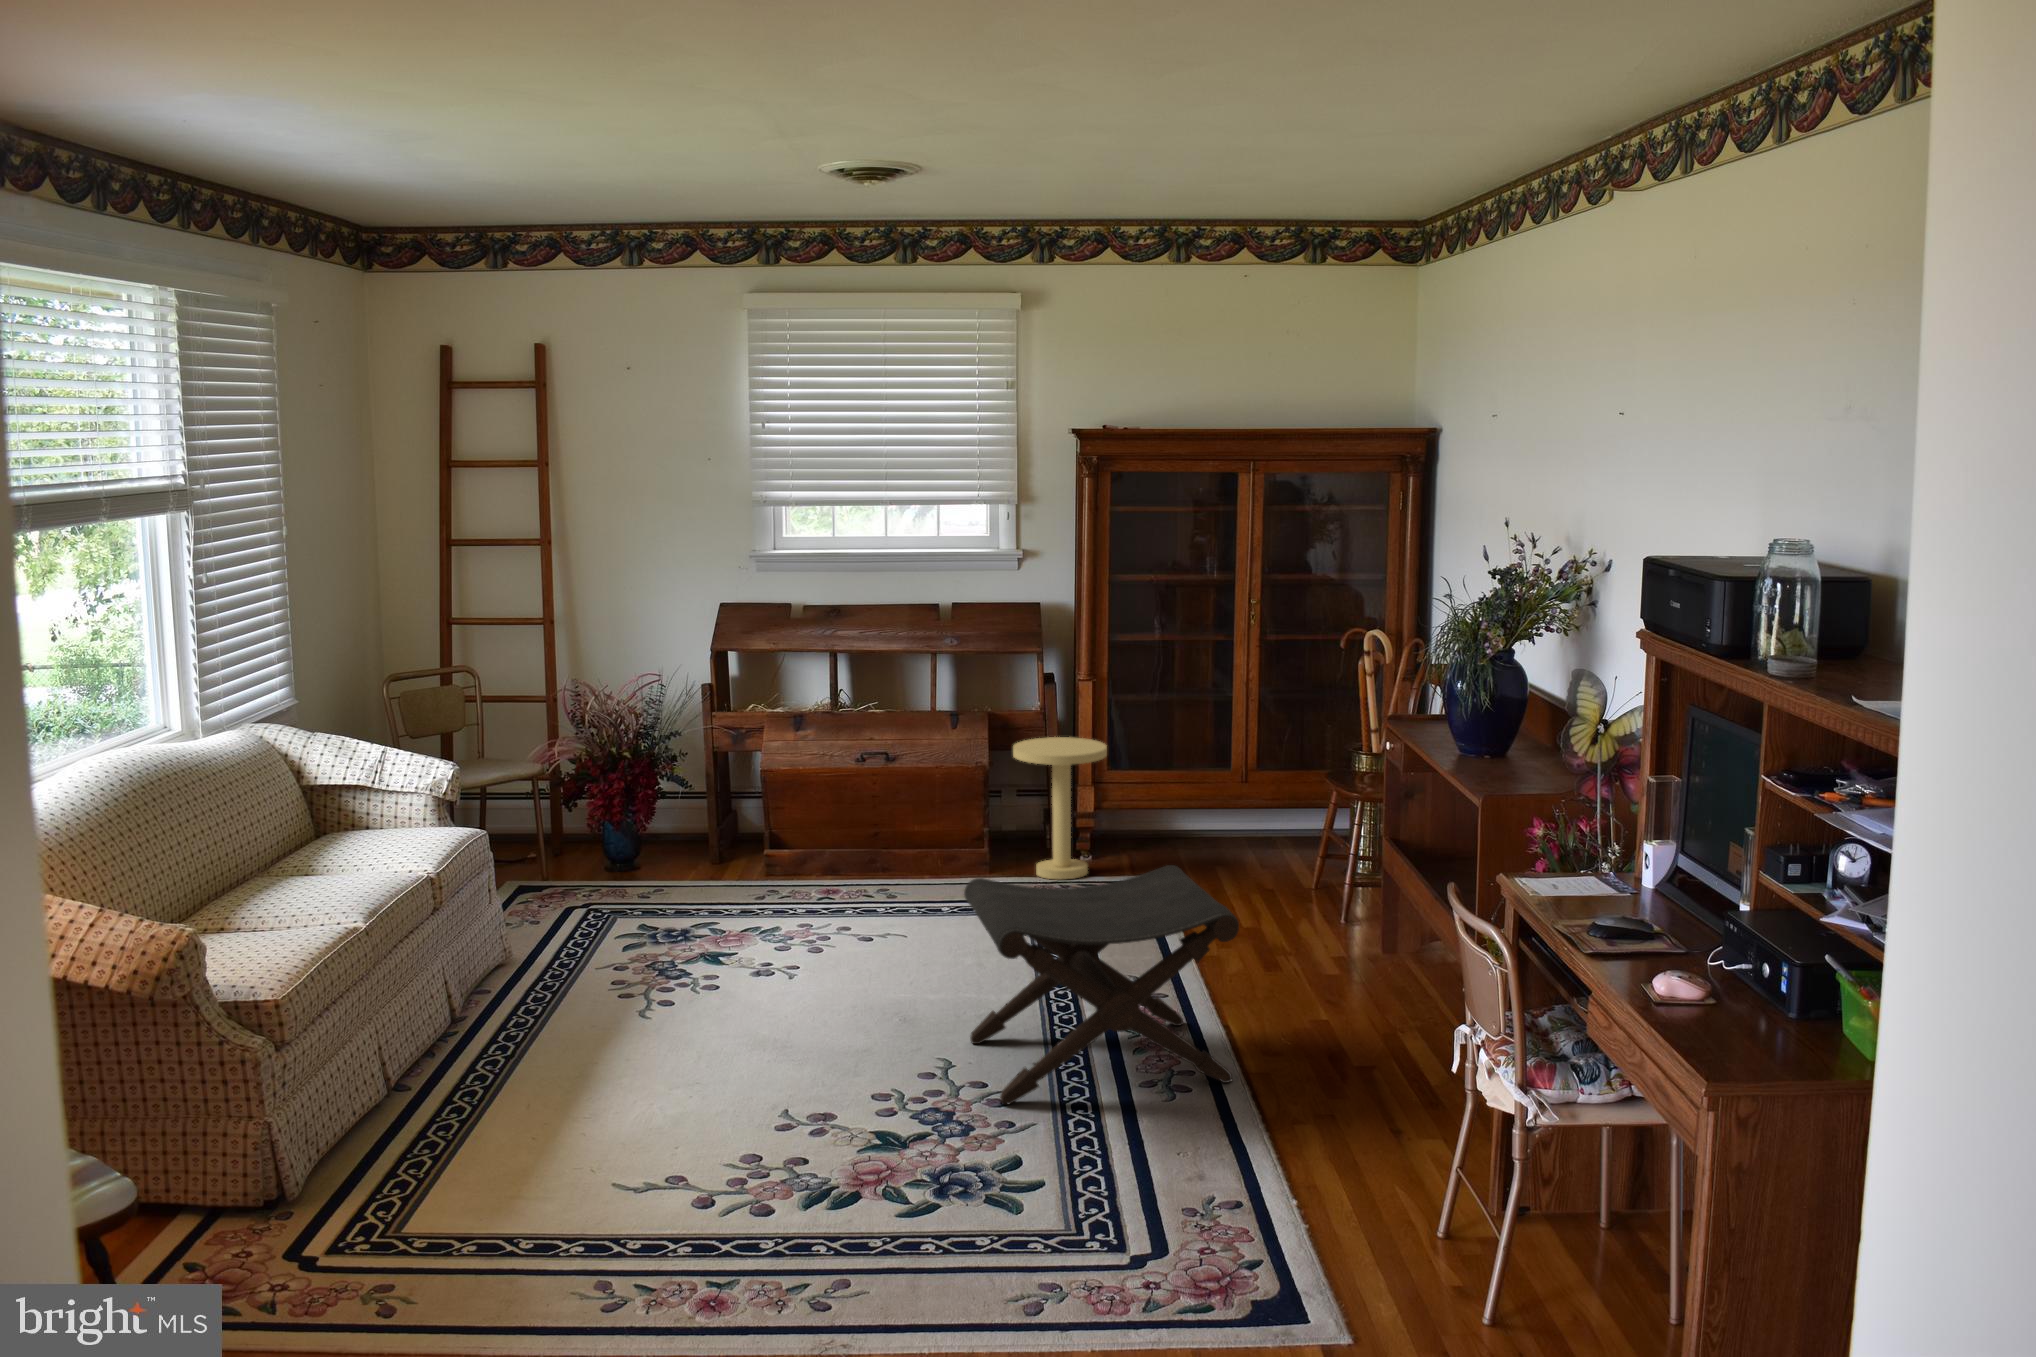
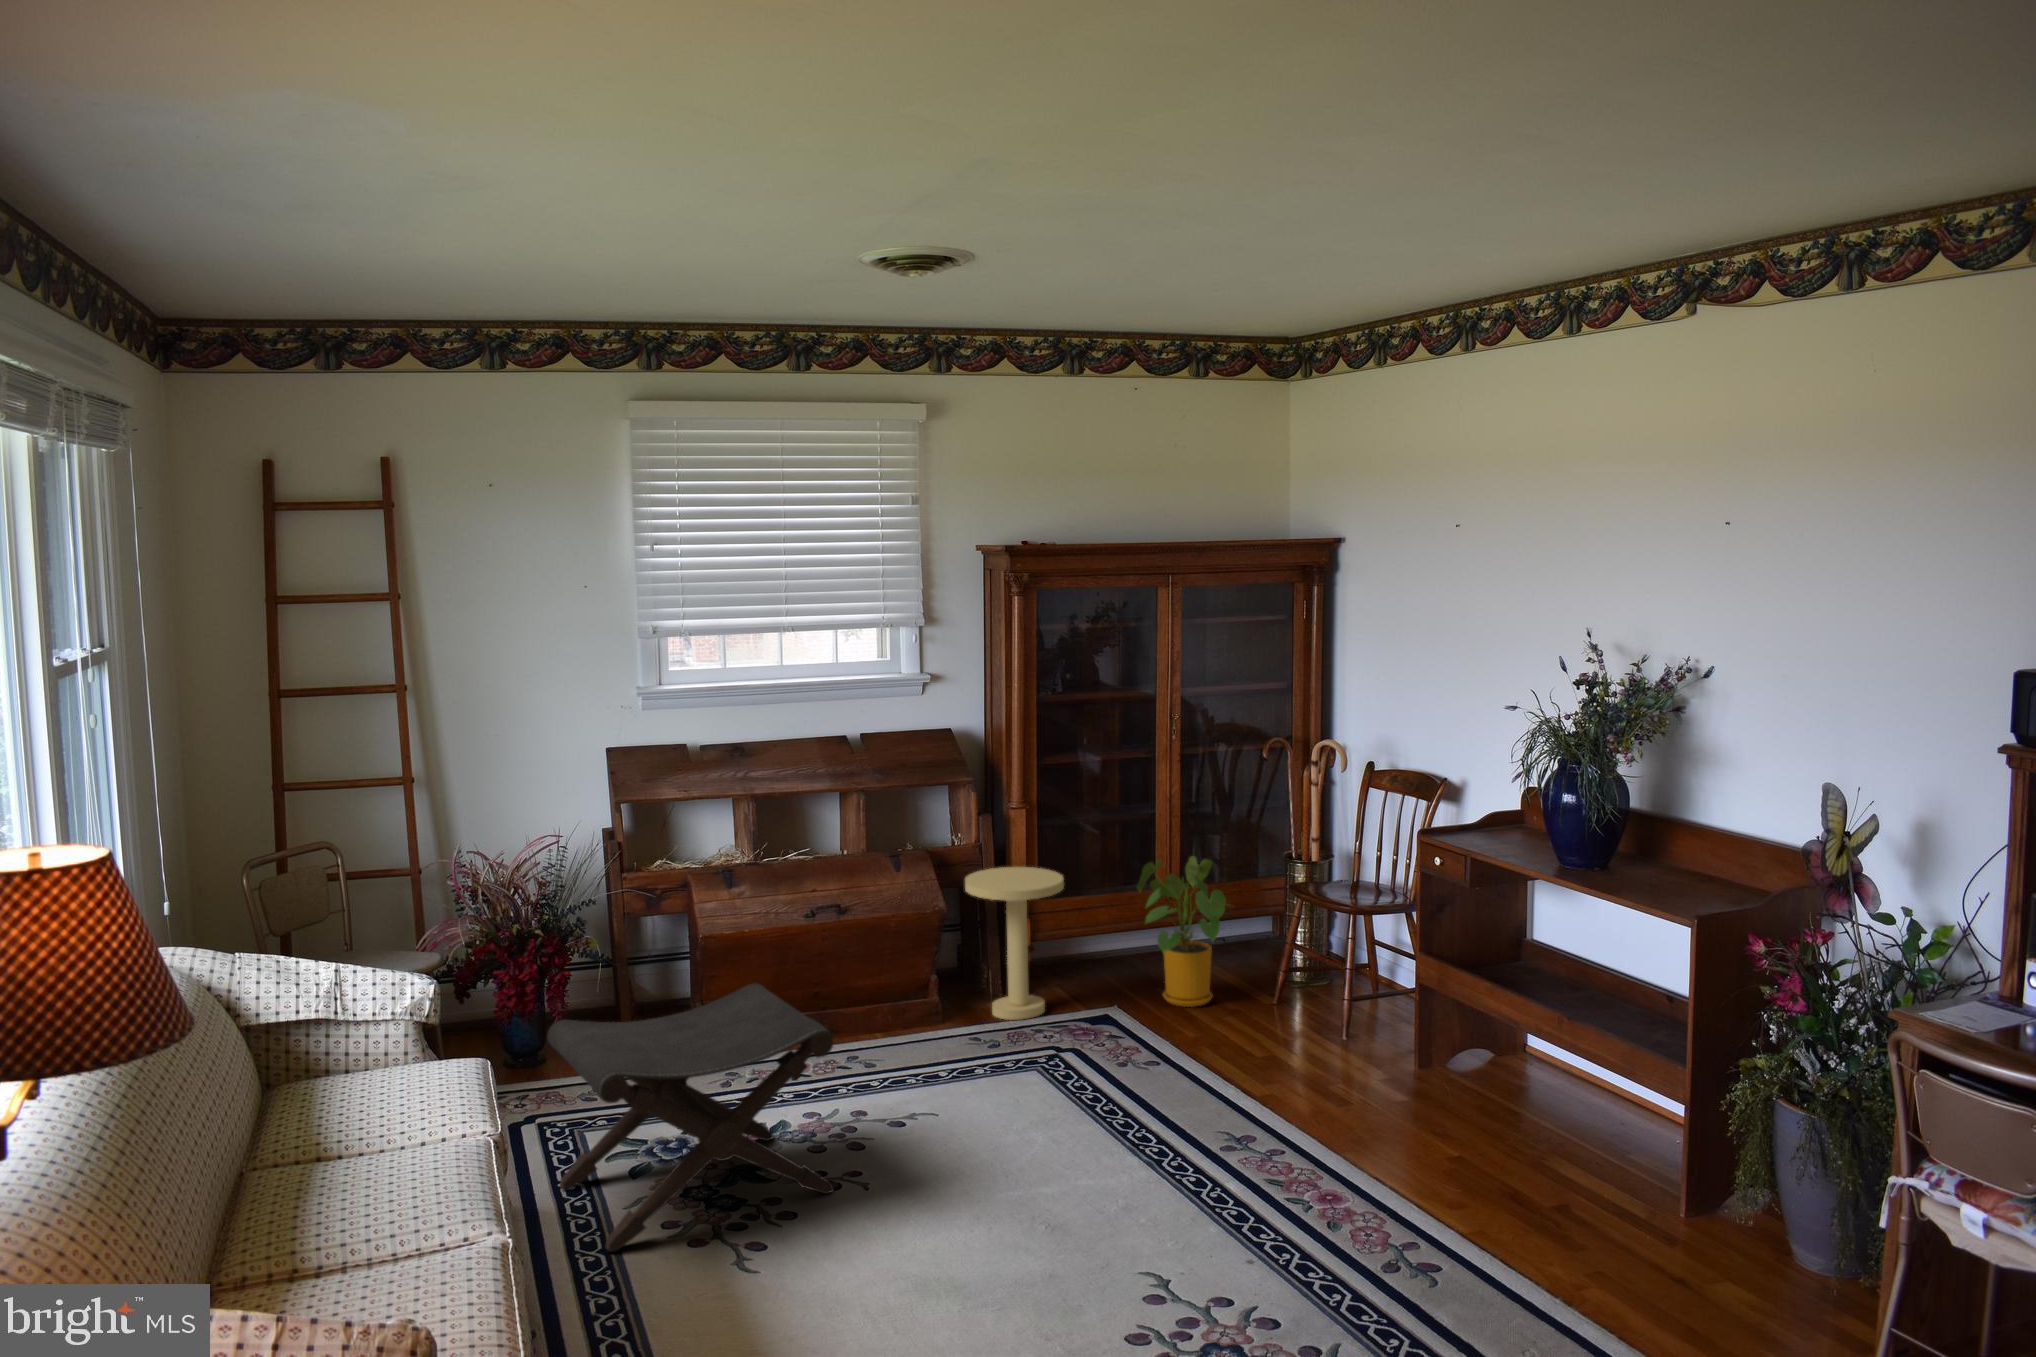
house plant: none [1176,741,1276,886] -> present [1137,856,1230,1007]
footstool: present [964,865,1239,1104] -> present [547,984,834,1252]

